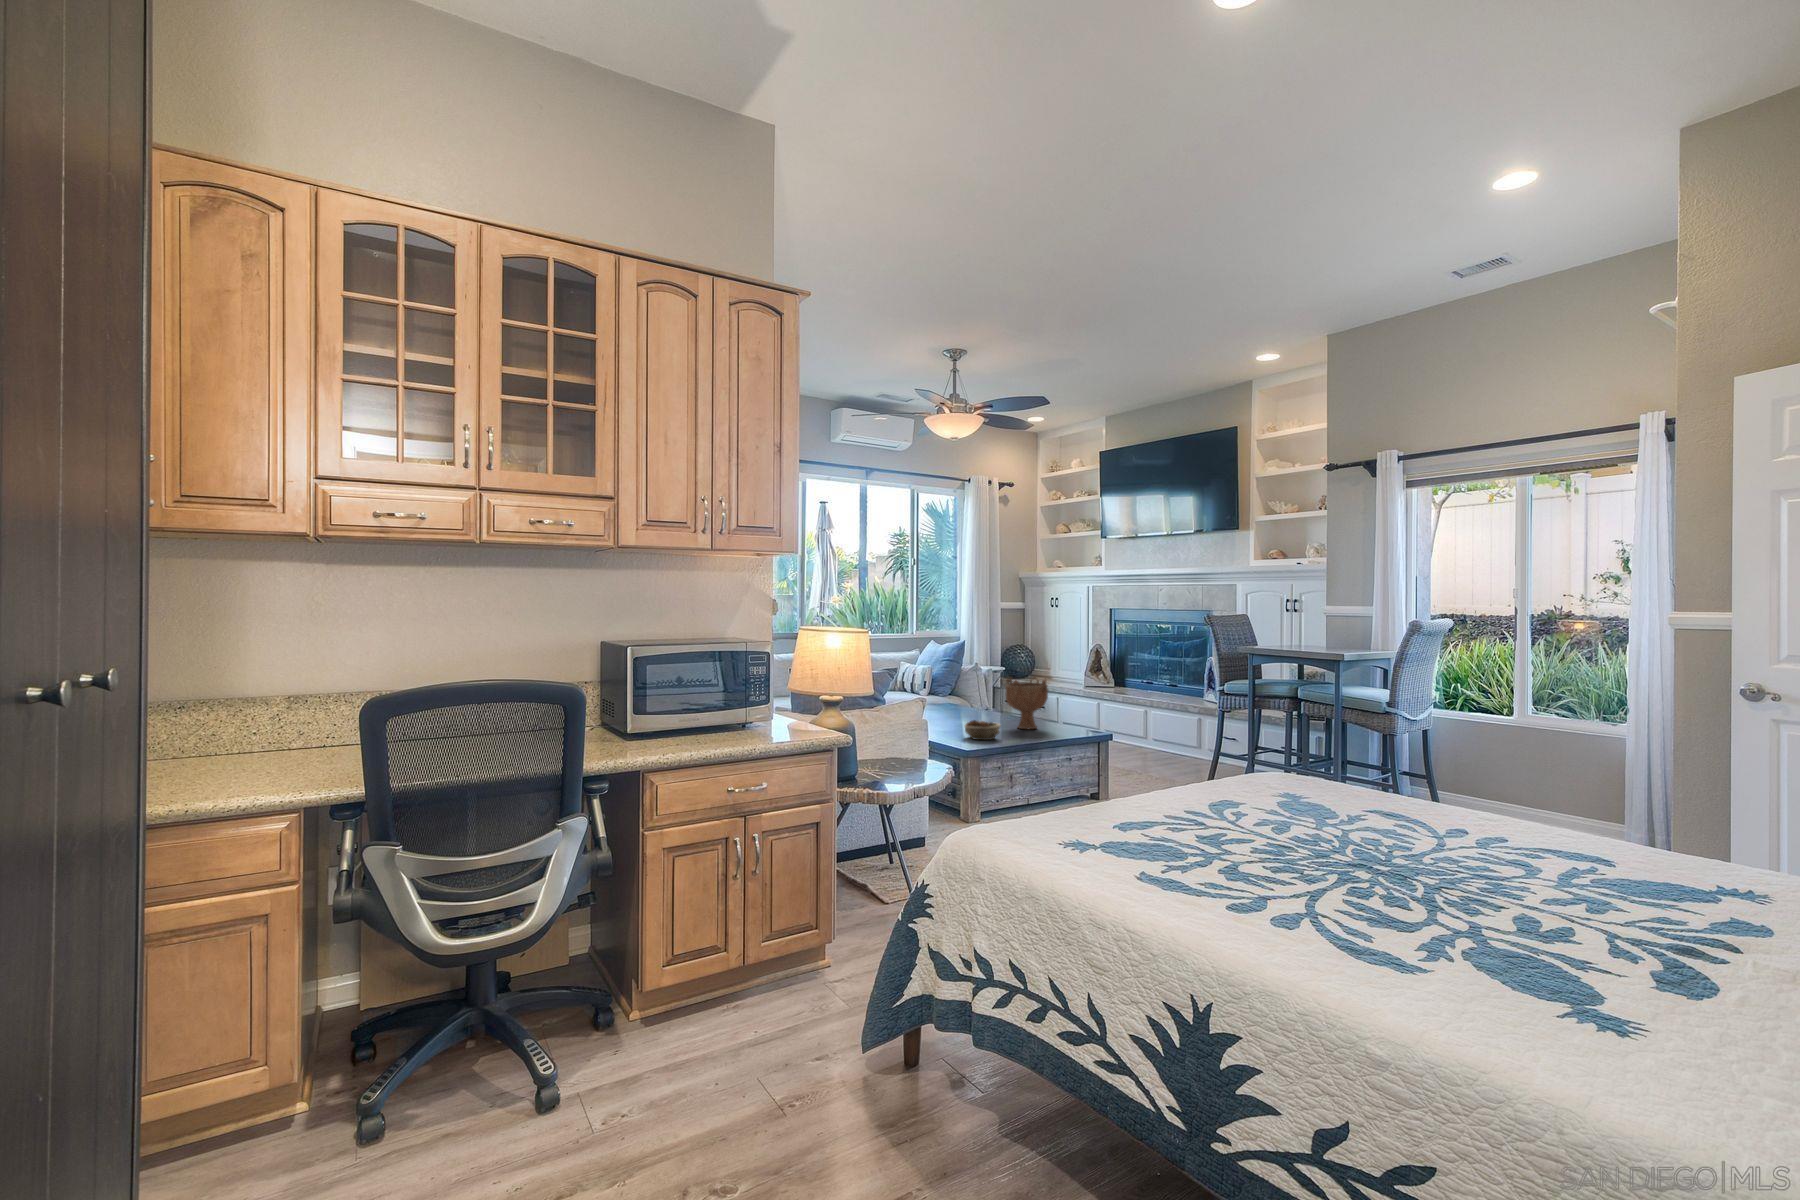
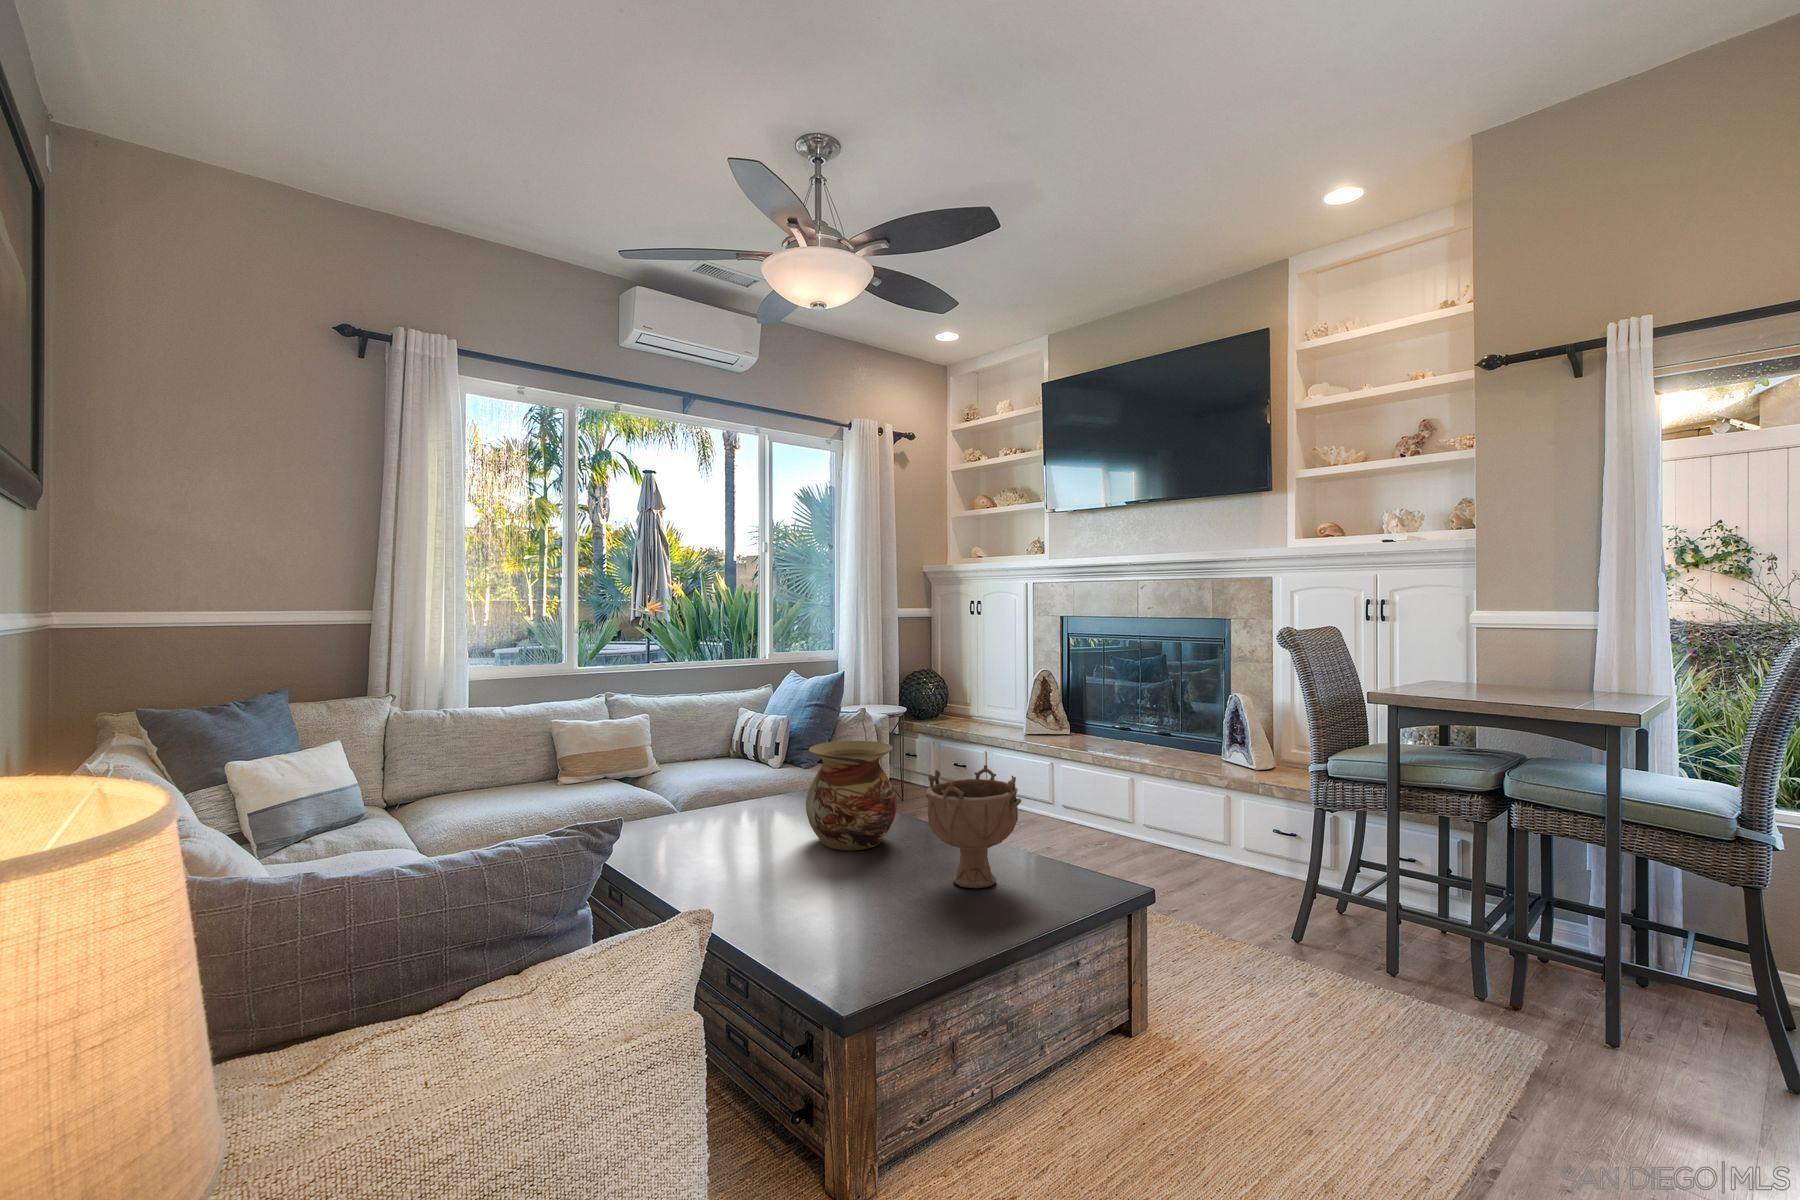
vase: none [947,668,992,719] -> present [806,741,897,850]
succulent planter: present [965,720,1001,740] -> none [838,894,925,953]

